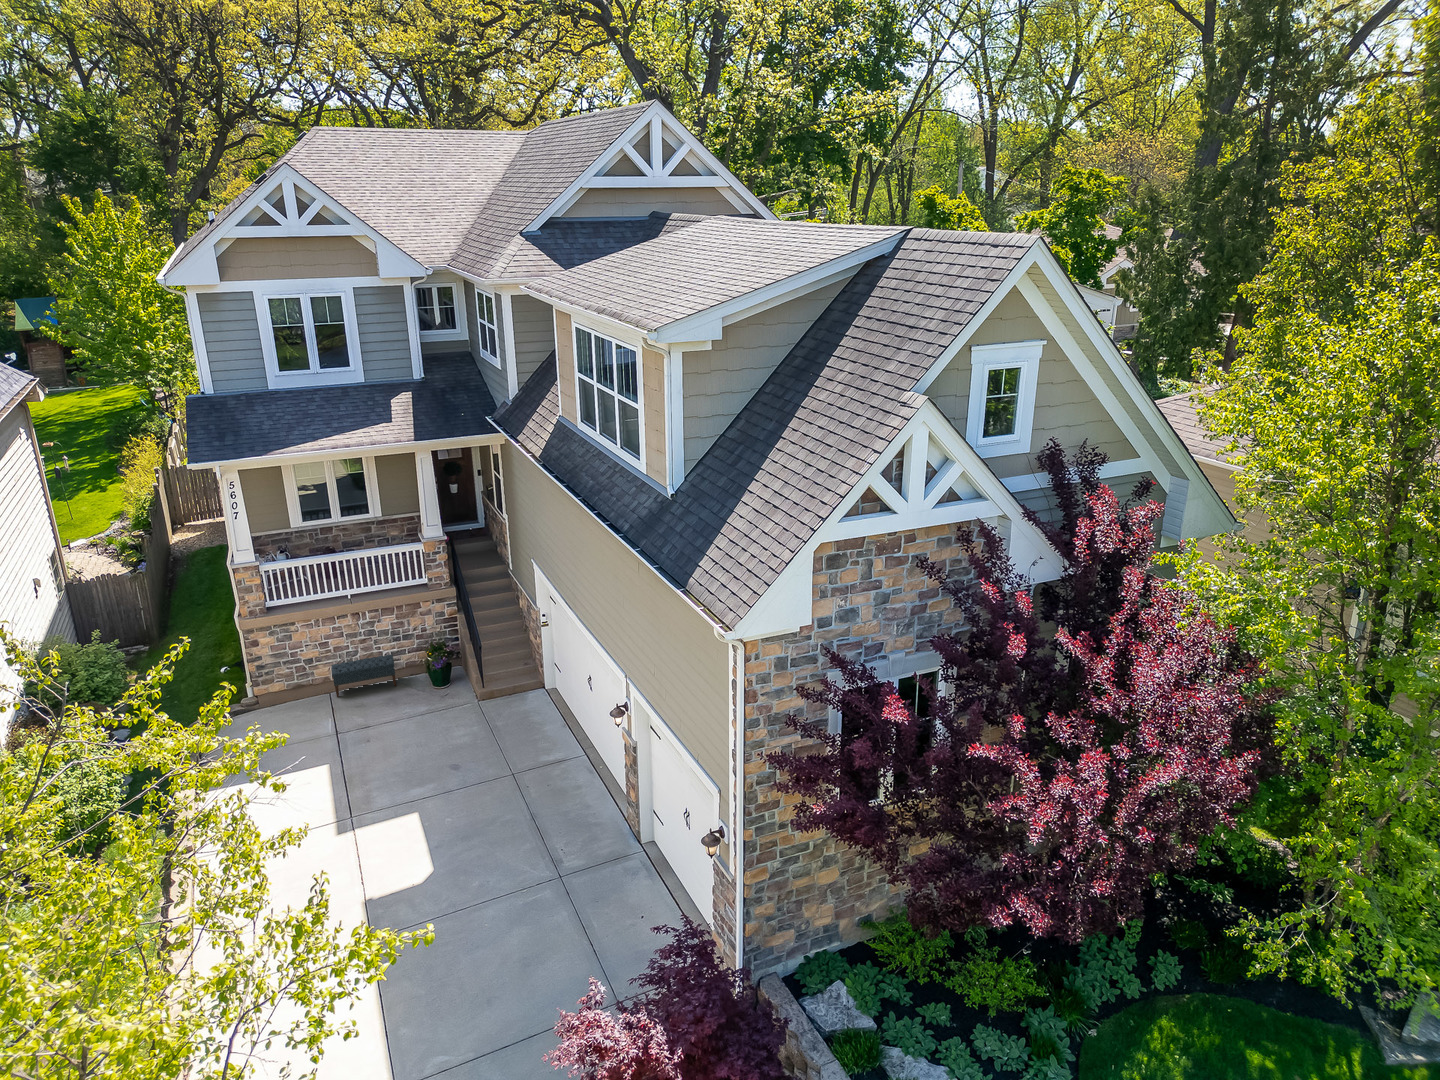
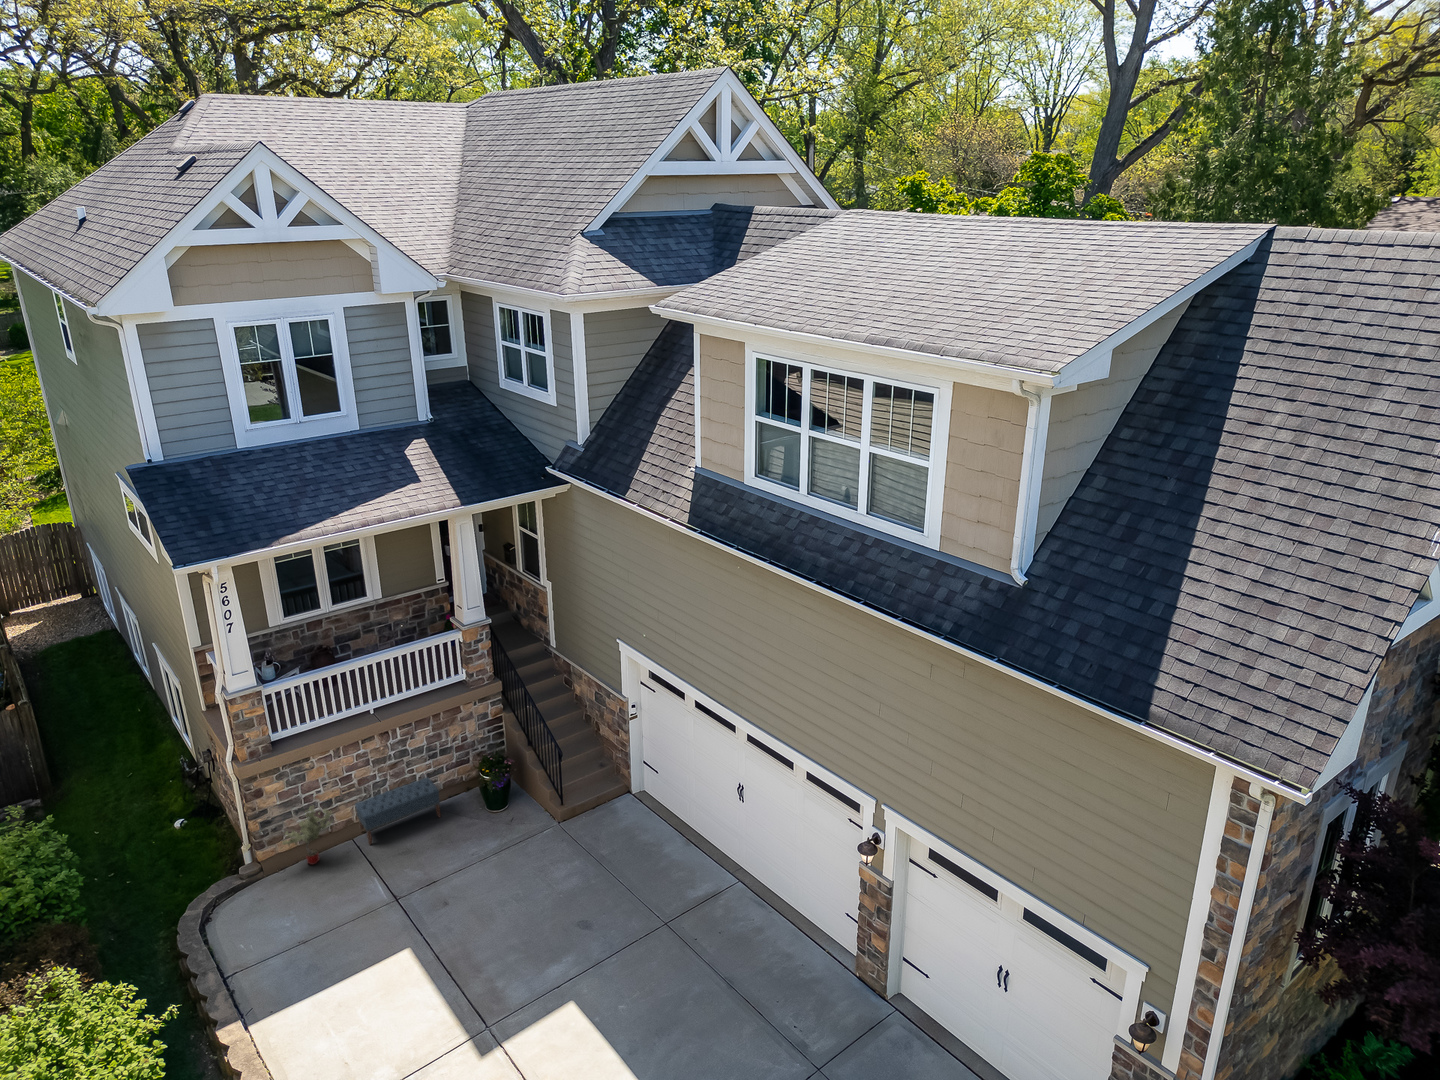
potted tree: none [269,659,309,704] -> present [283,806,333,864]

